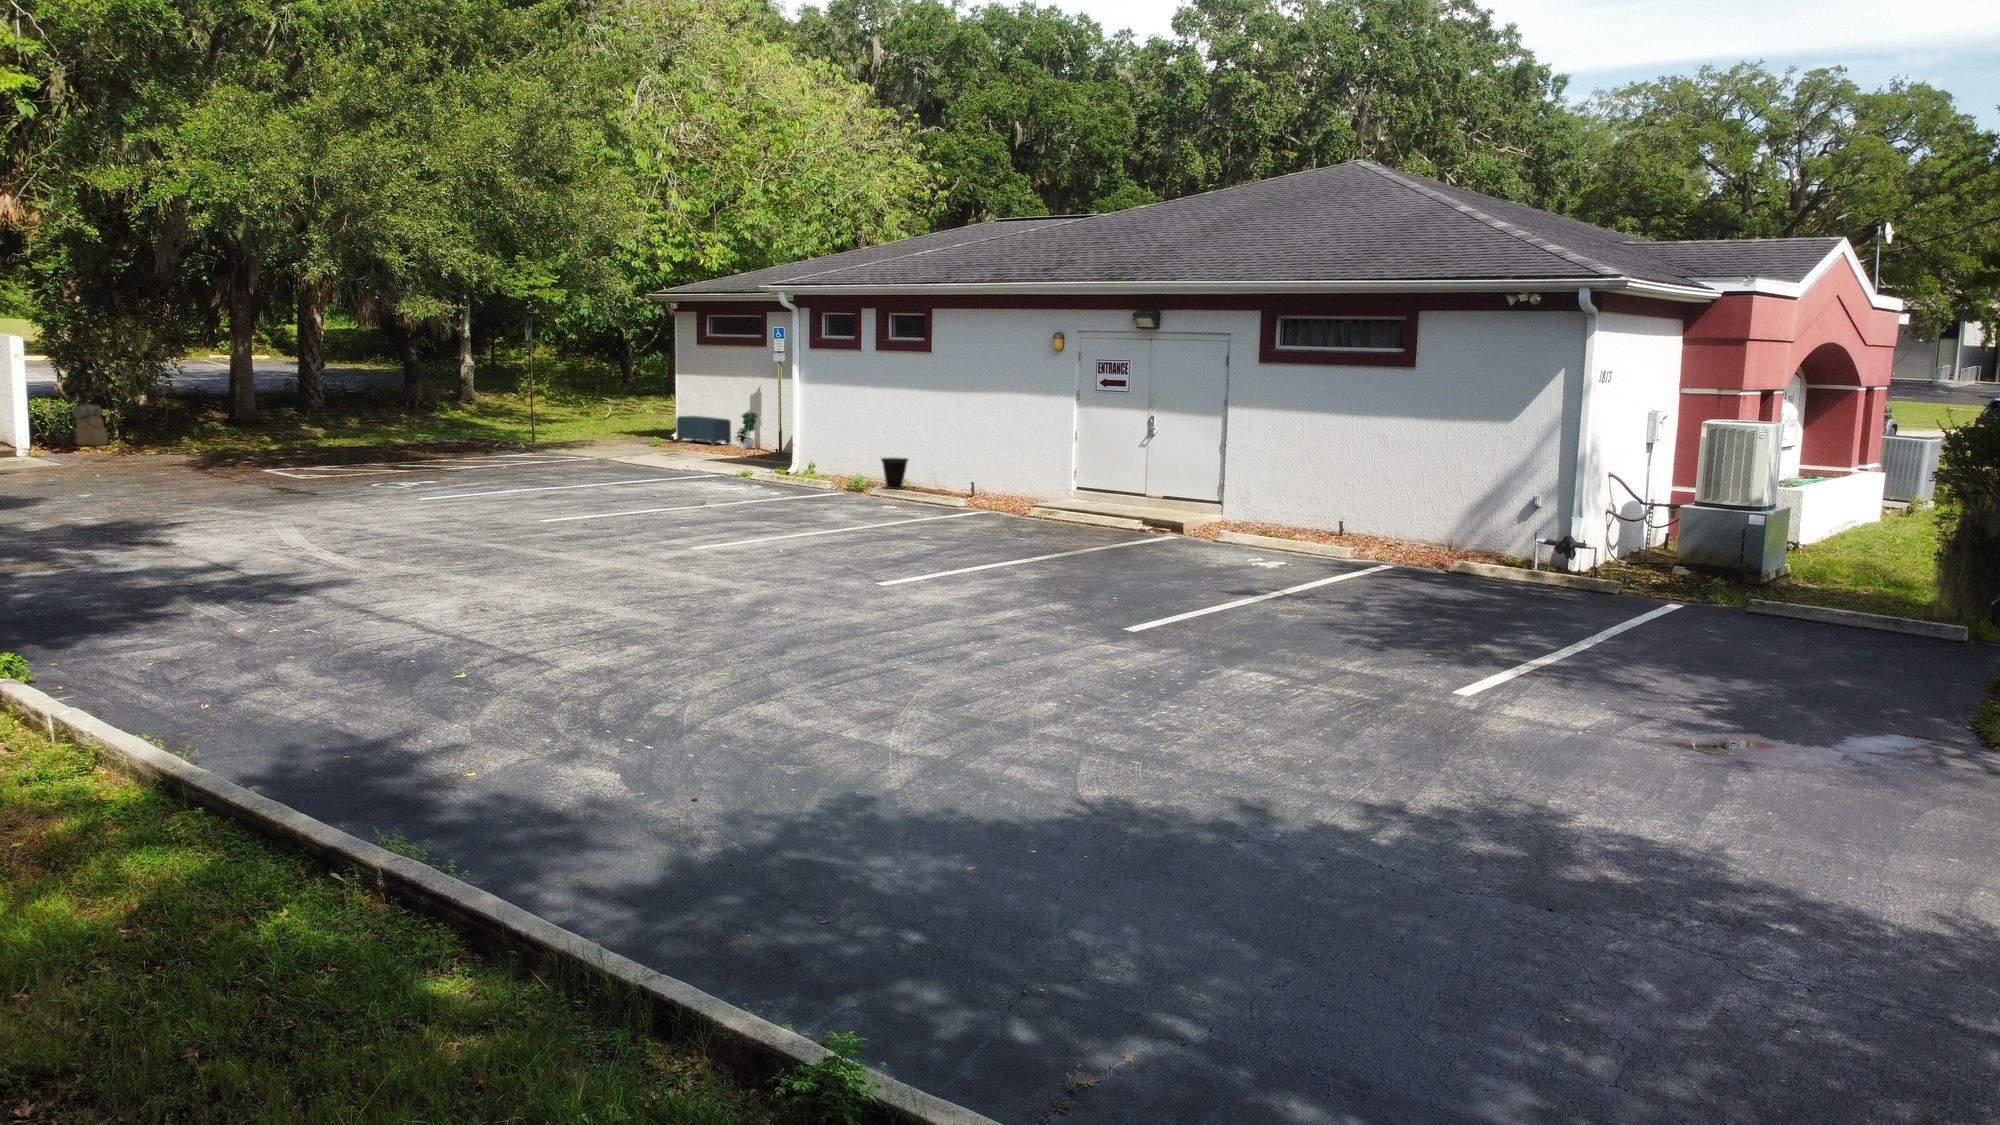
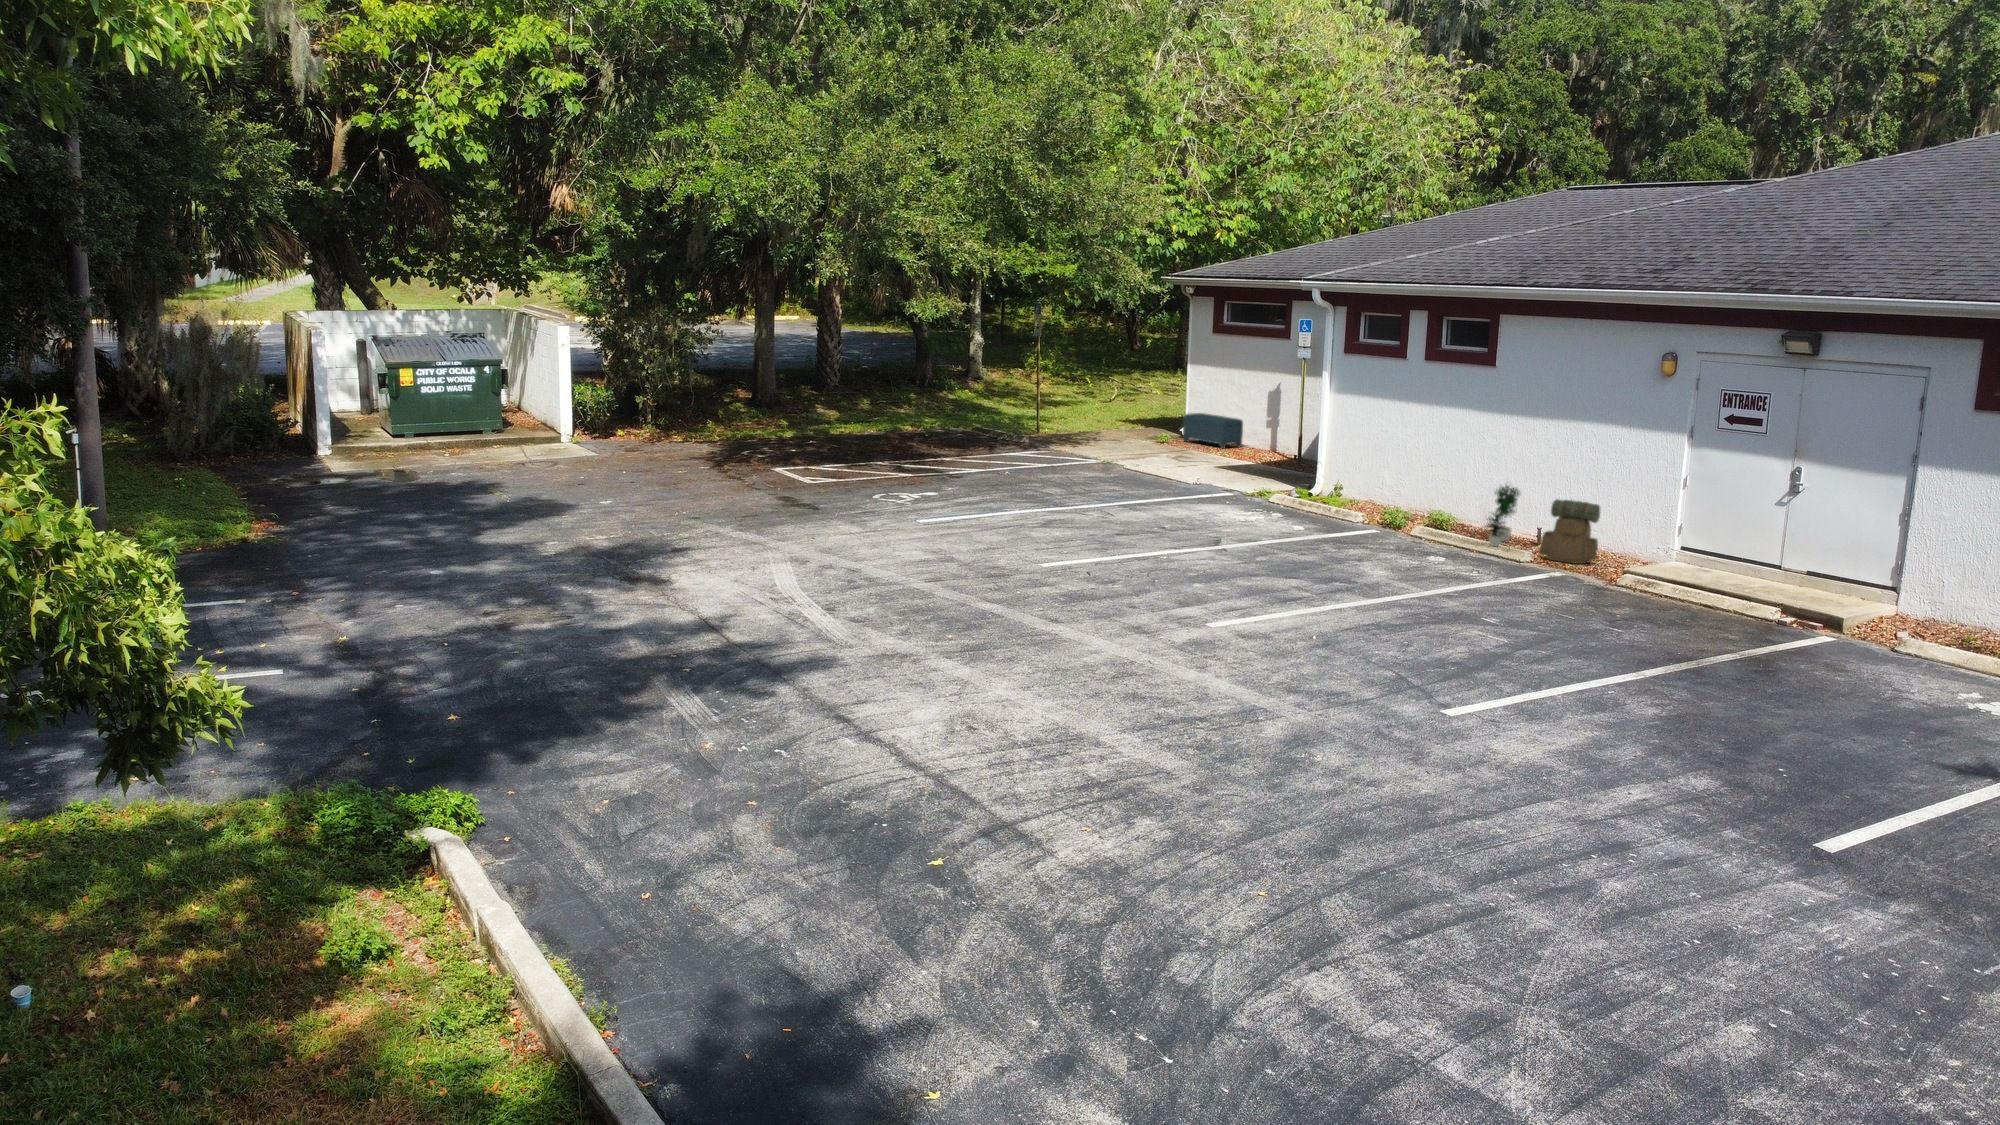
backpack: present [73,405,108,446] -> present [1539,499,1600,564]
potted plant: present [735,411,757,450] -> present [1484,485,1519,546]
bucket: present [881,458,908,489] -> none [1422,488,1458,531]

